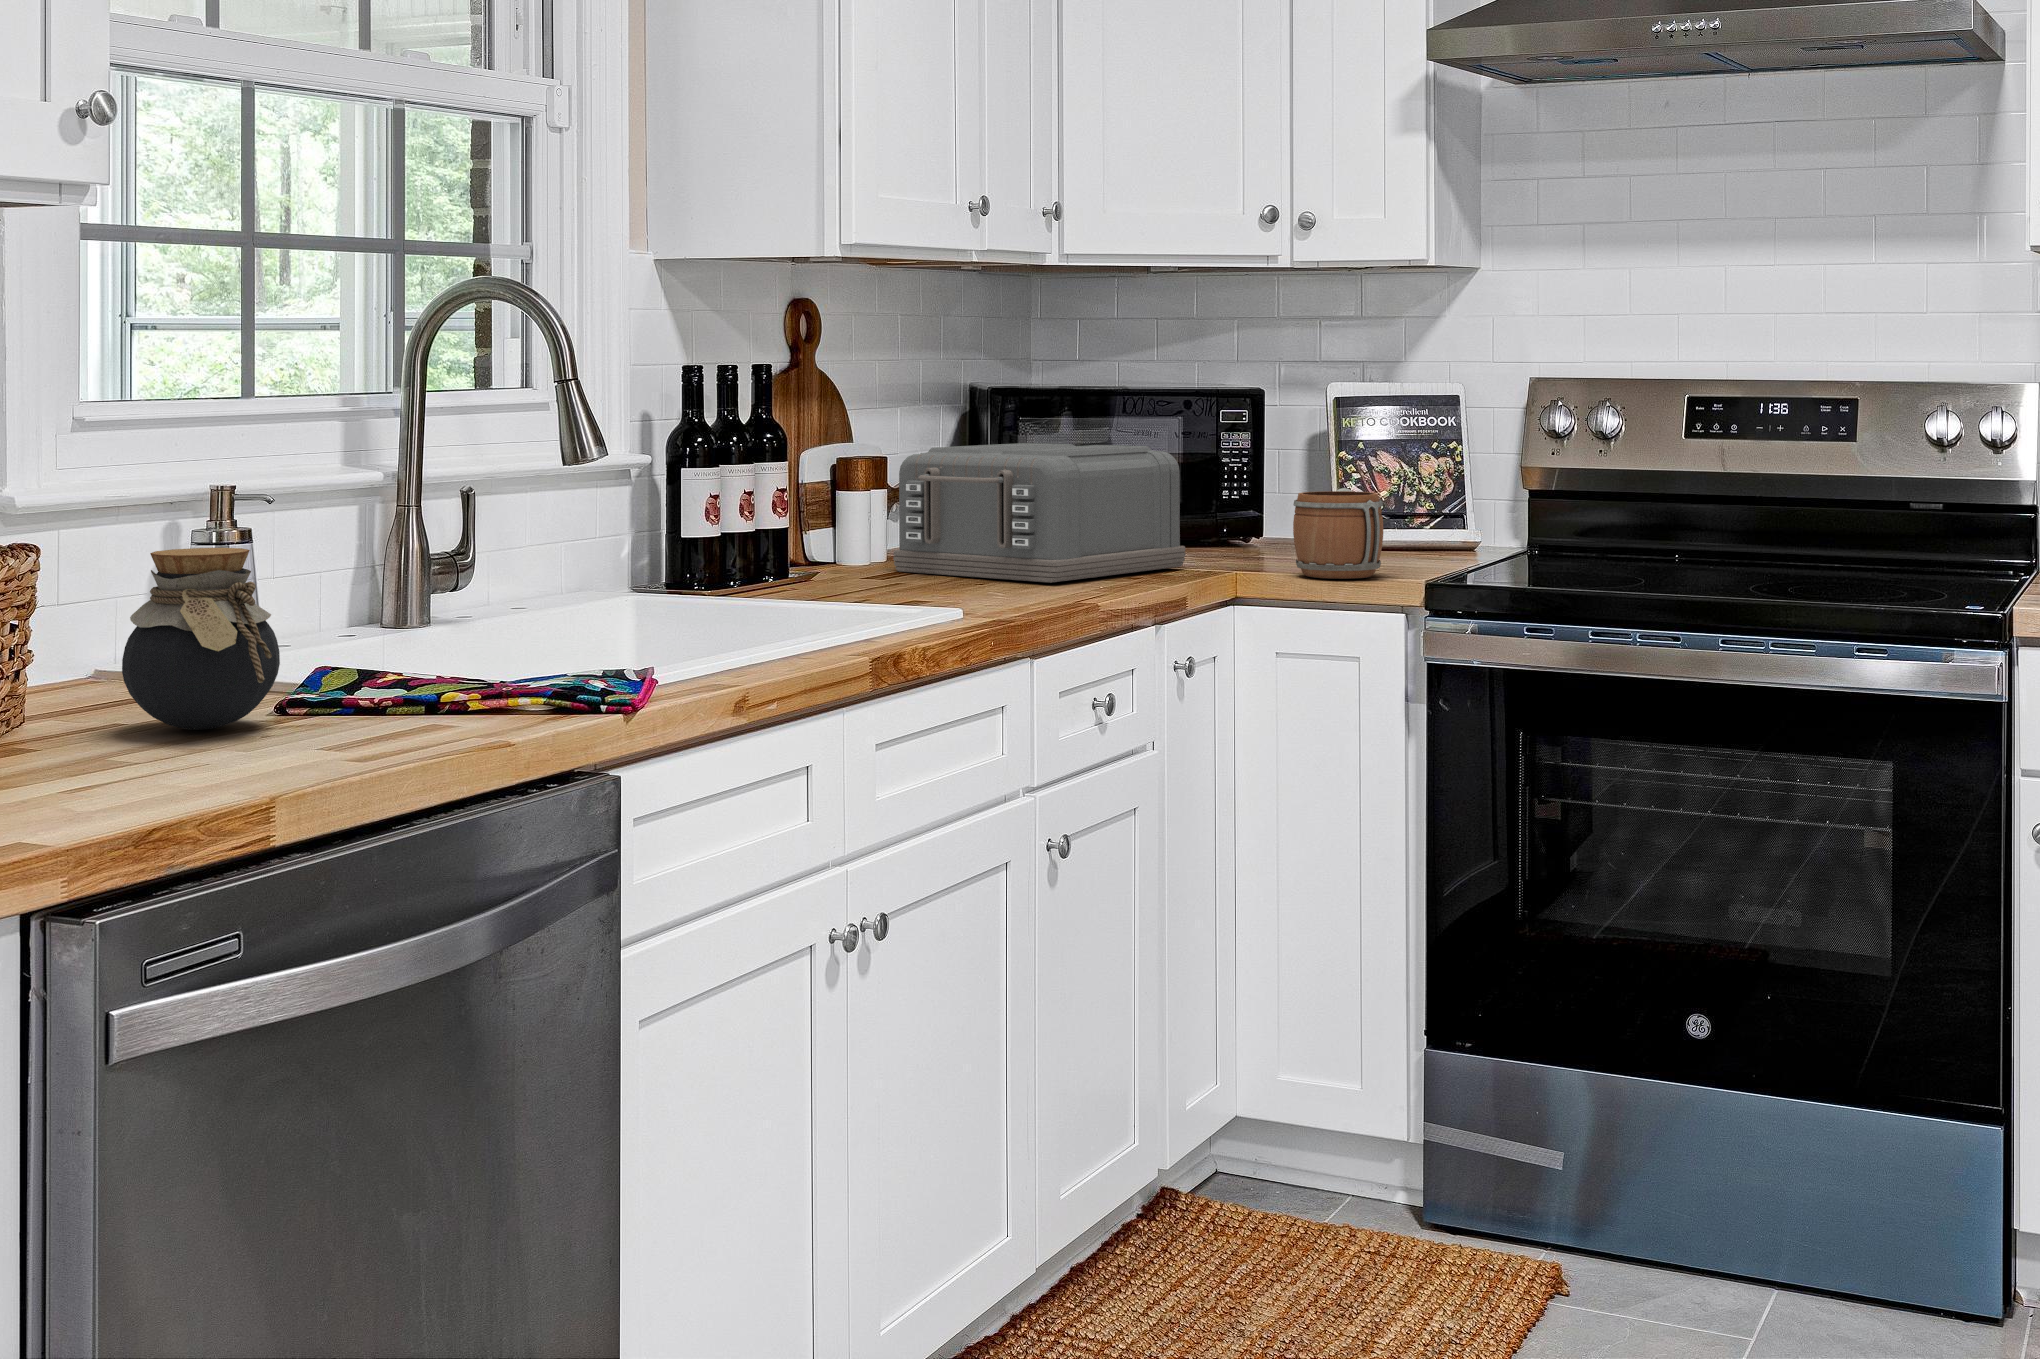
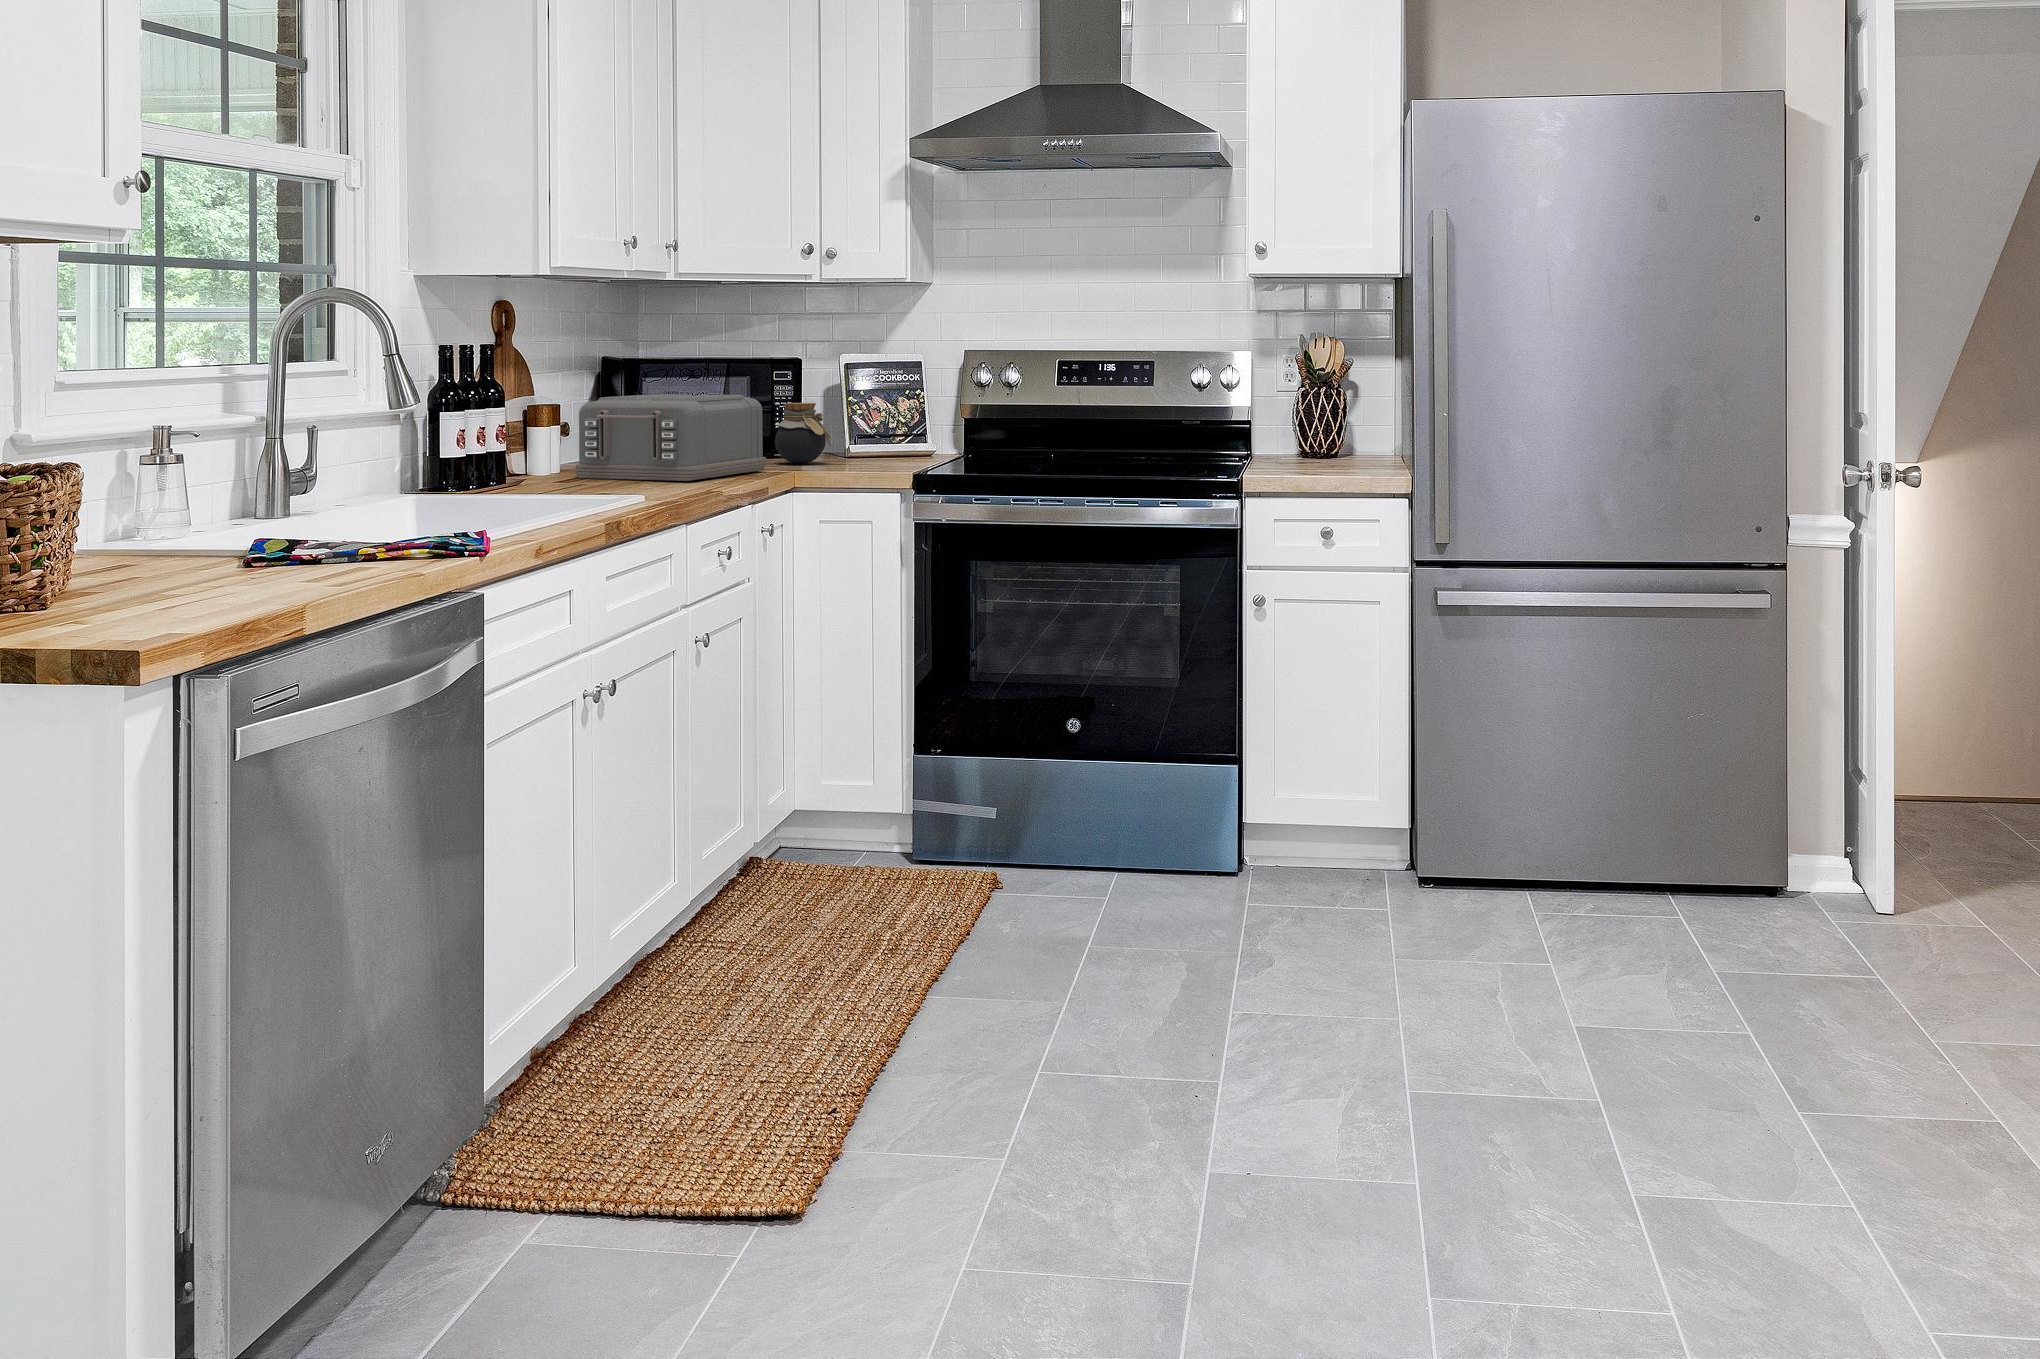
mug: present [1293,488,1383,579] -> none [836,419,891,474]
jar: present [122,548,280,730] -> present [775,403,831,464]

